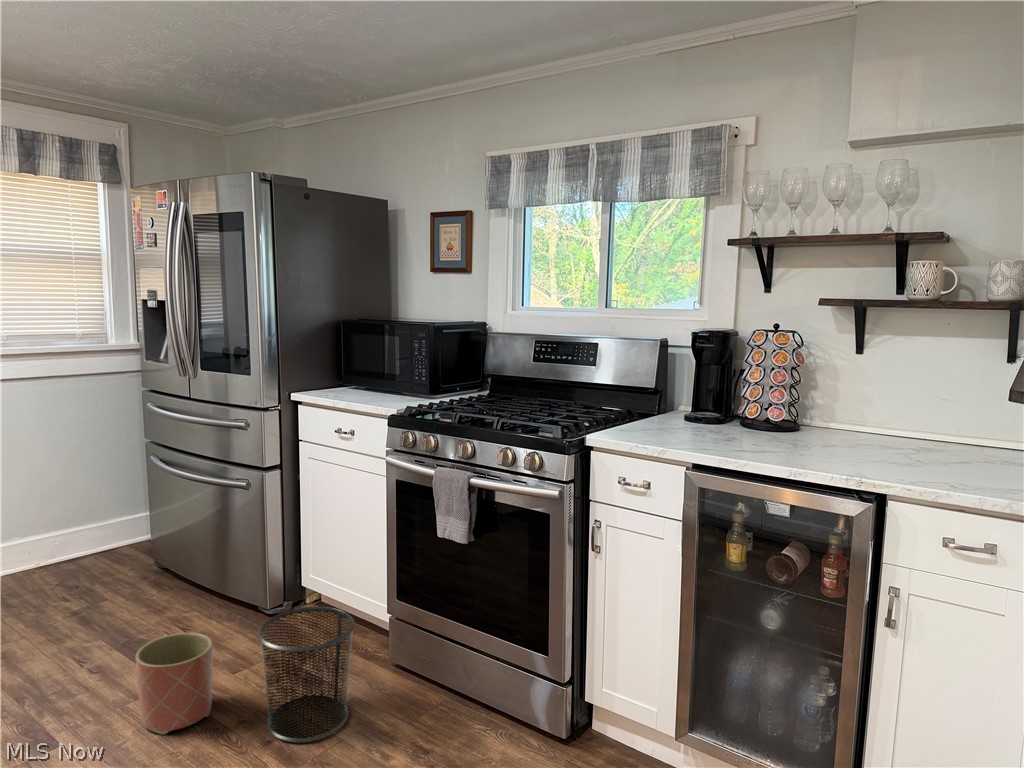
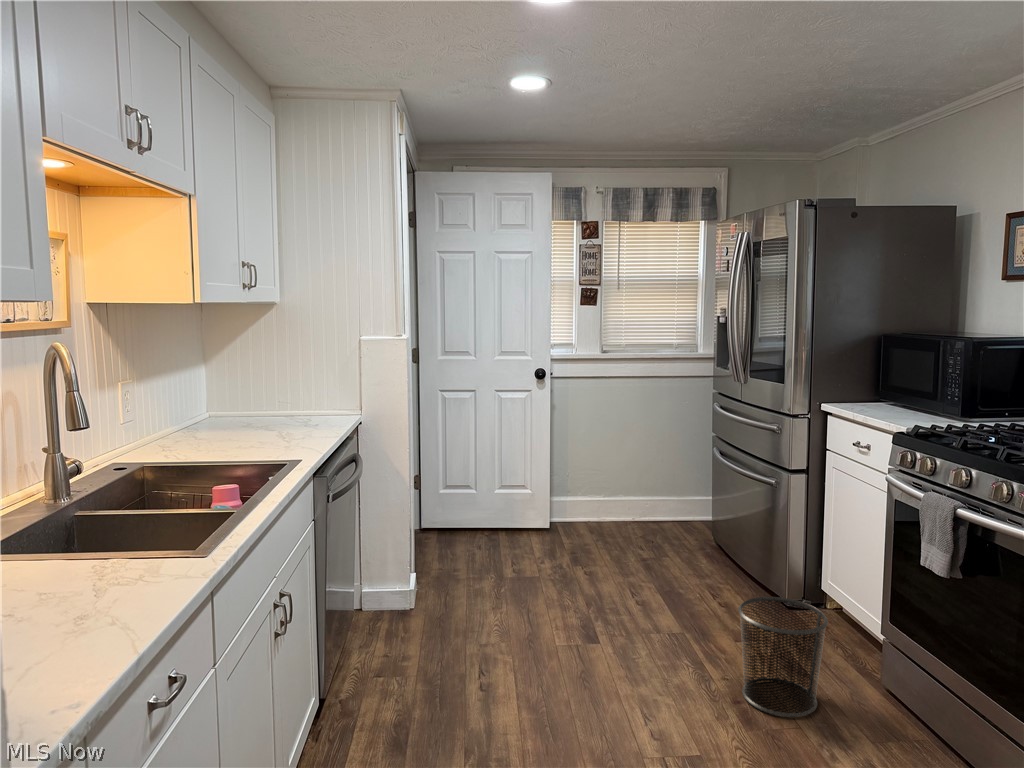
planter: present [136,633,213,734] -> none [655,588,712,663]

